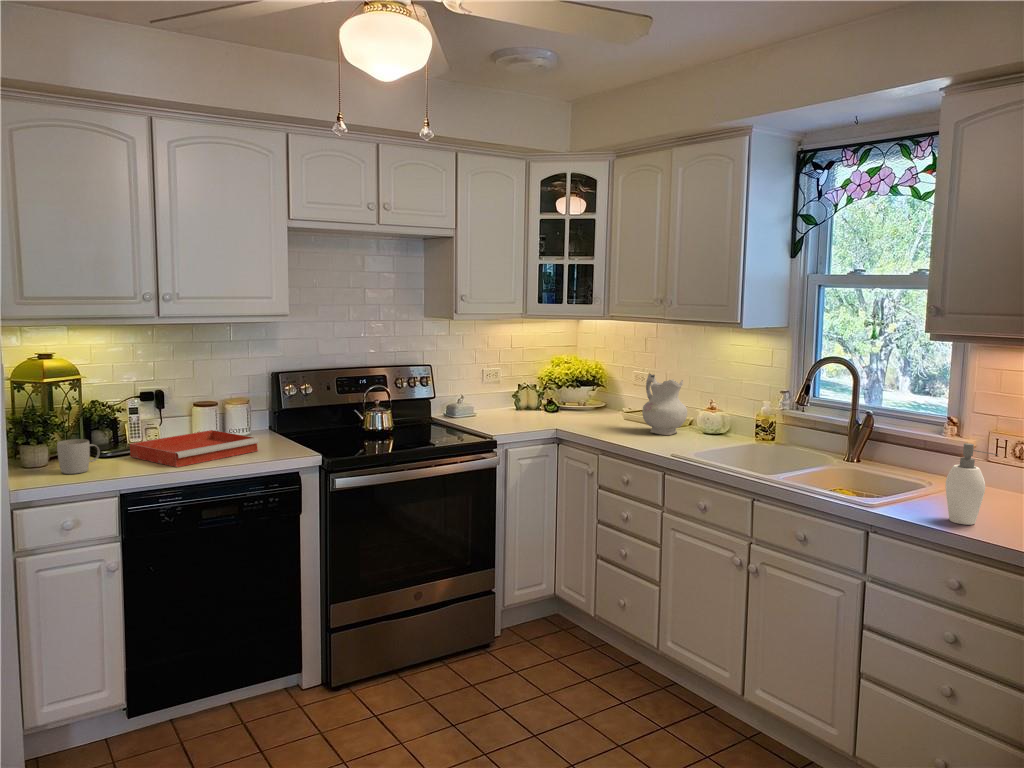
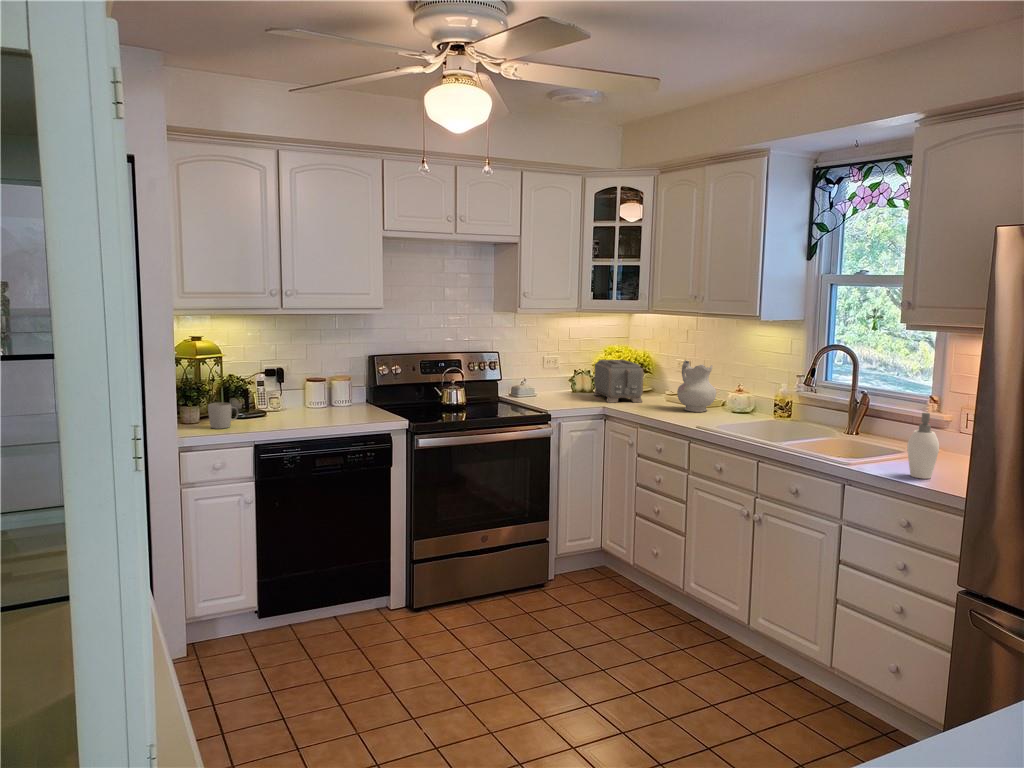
toaster: none [541,373,601,424] -> present [594,360,644,403]
tray: present [130,430,259,467] -> none [260,400,359,426]

